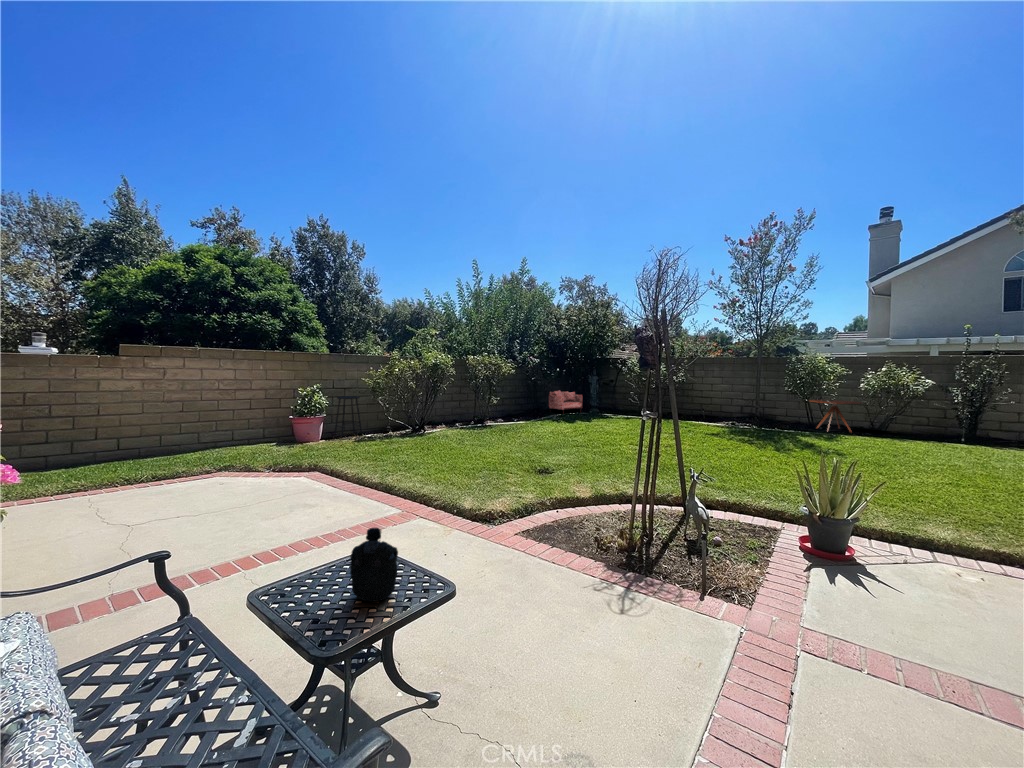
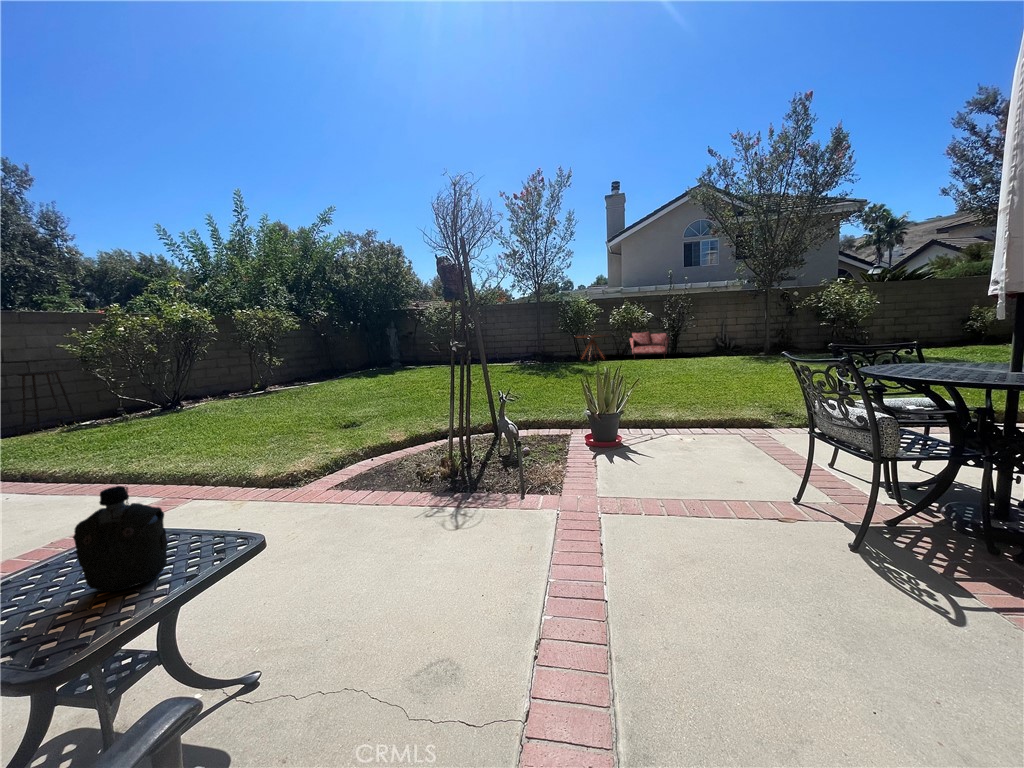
armchair: present [549,390,583,414] -> present [630,332,670,358]

